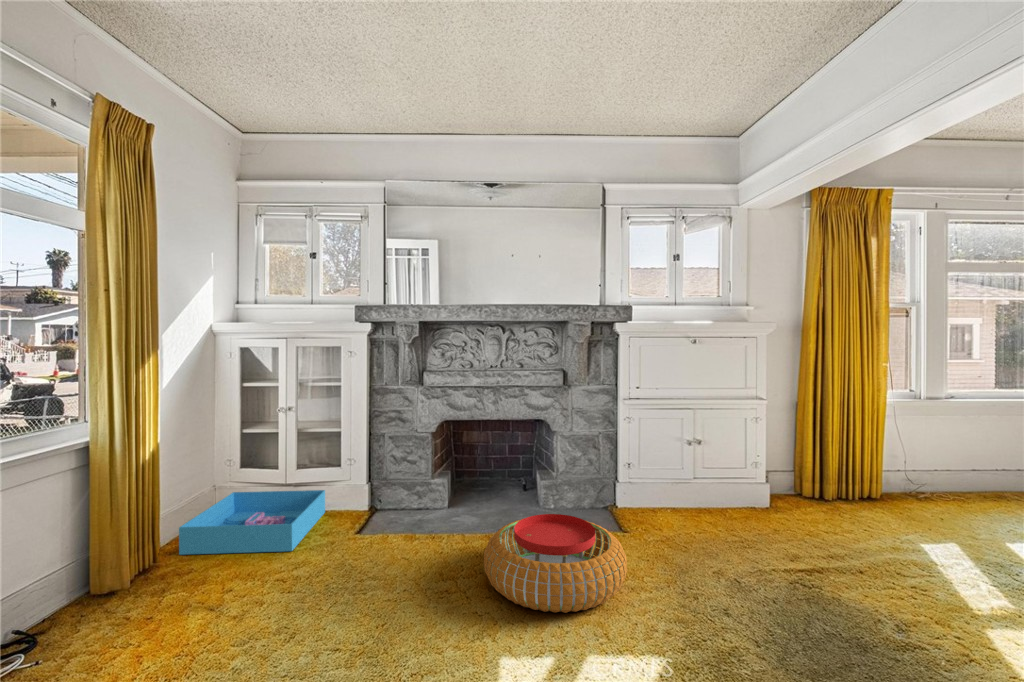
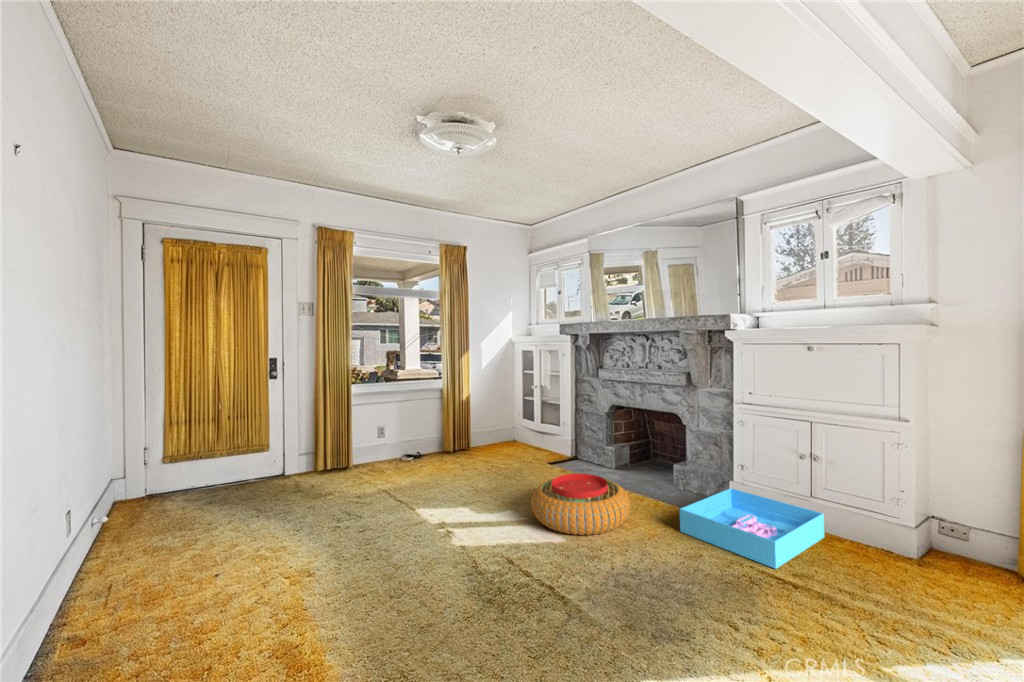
storage bin: present [179,490,325,555] -> present [680,488,824,569]

